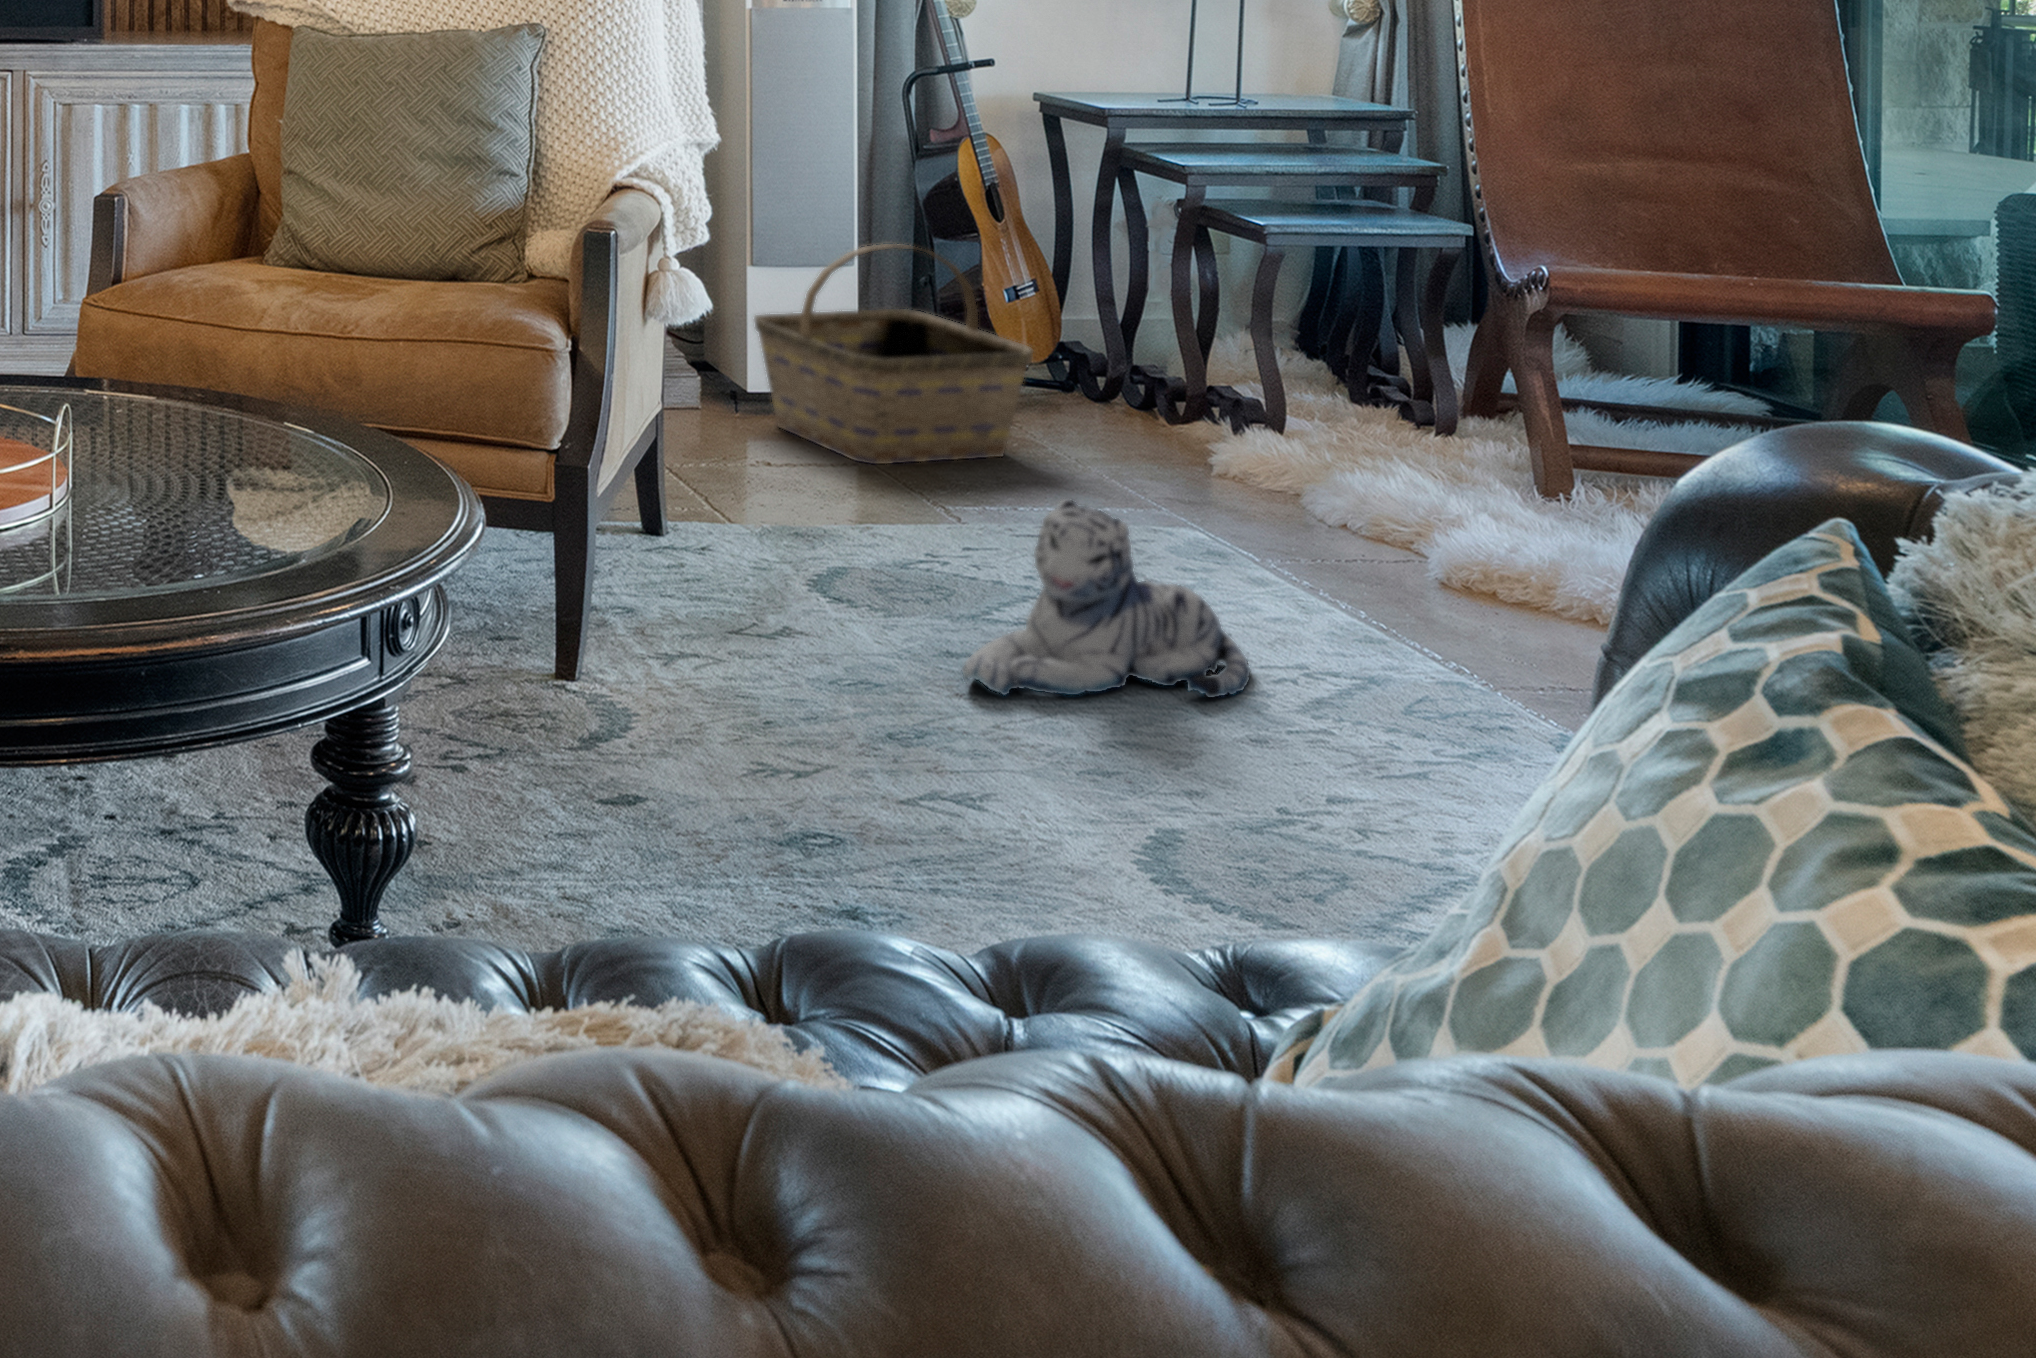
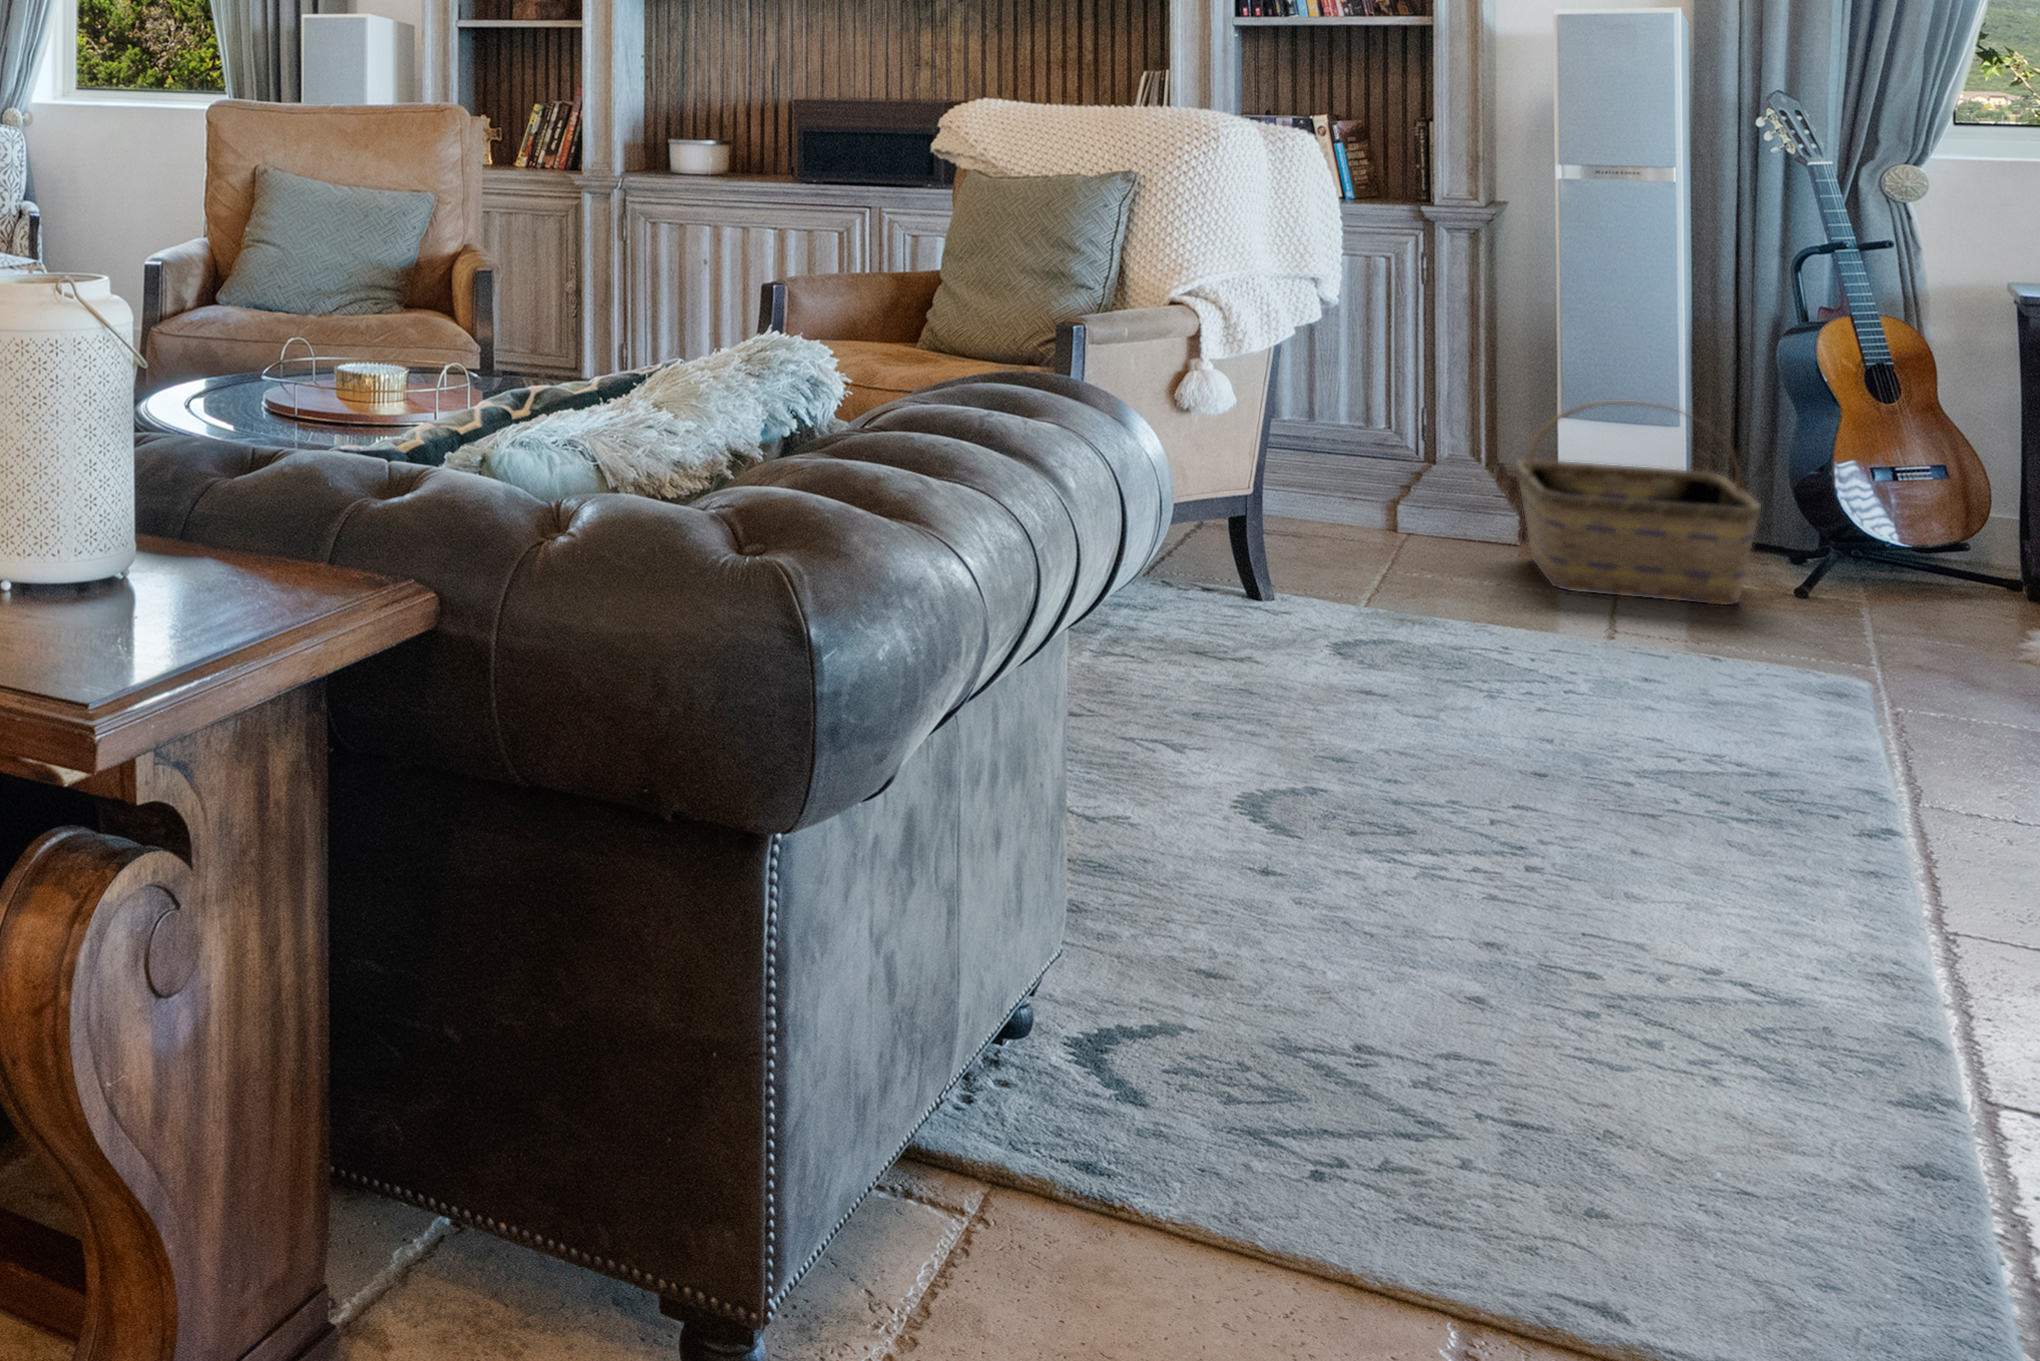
plush toy: present [962,499,1250,697] -> none [1272,561,1582,734]

